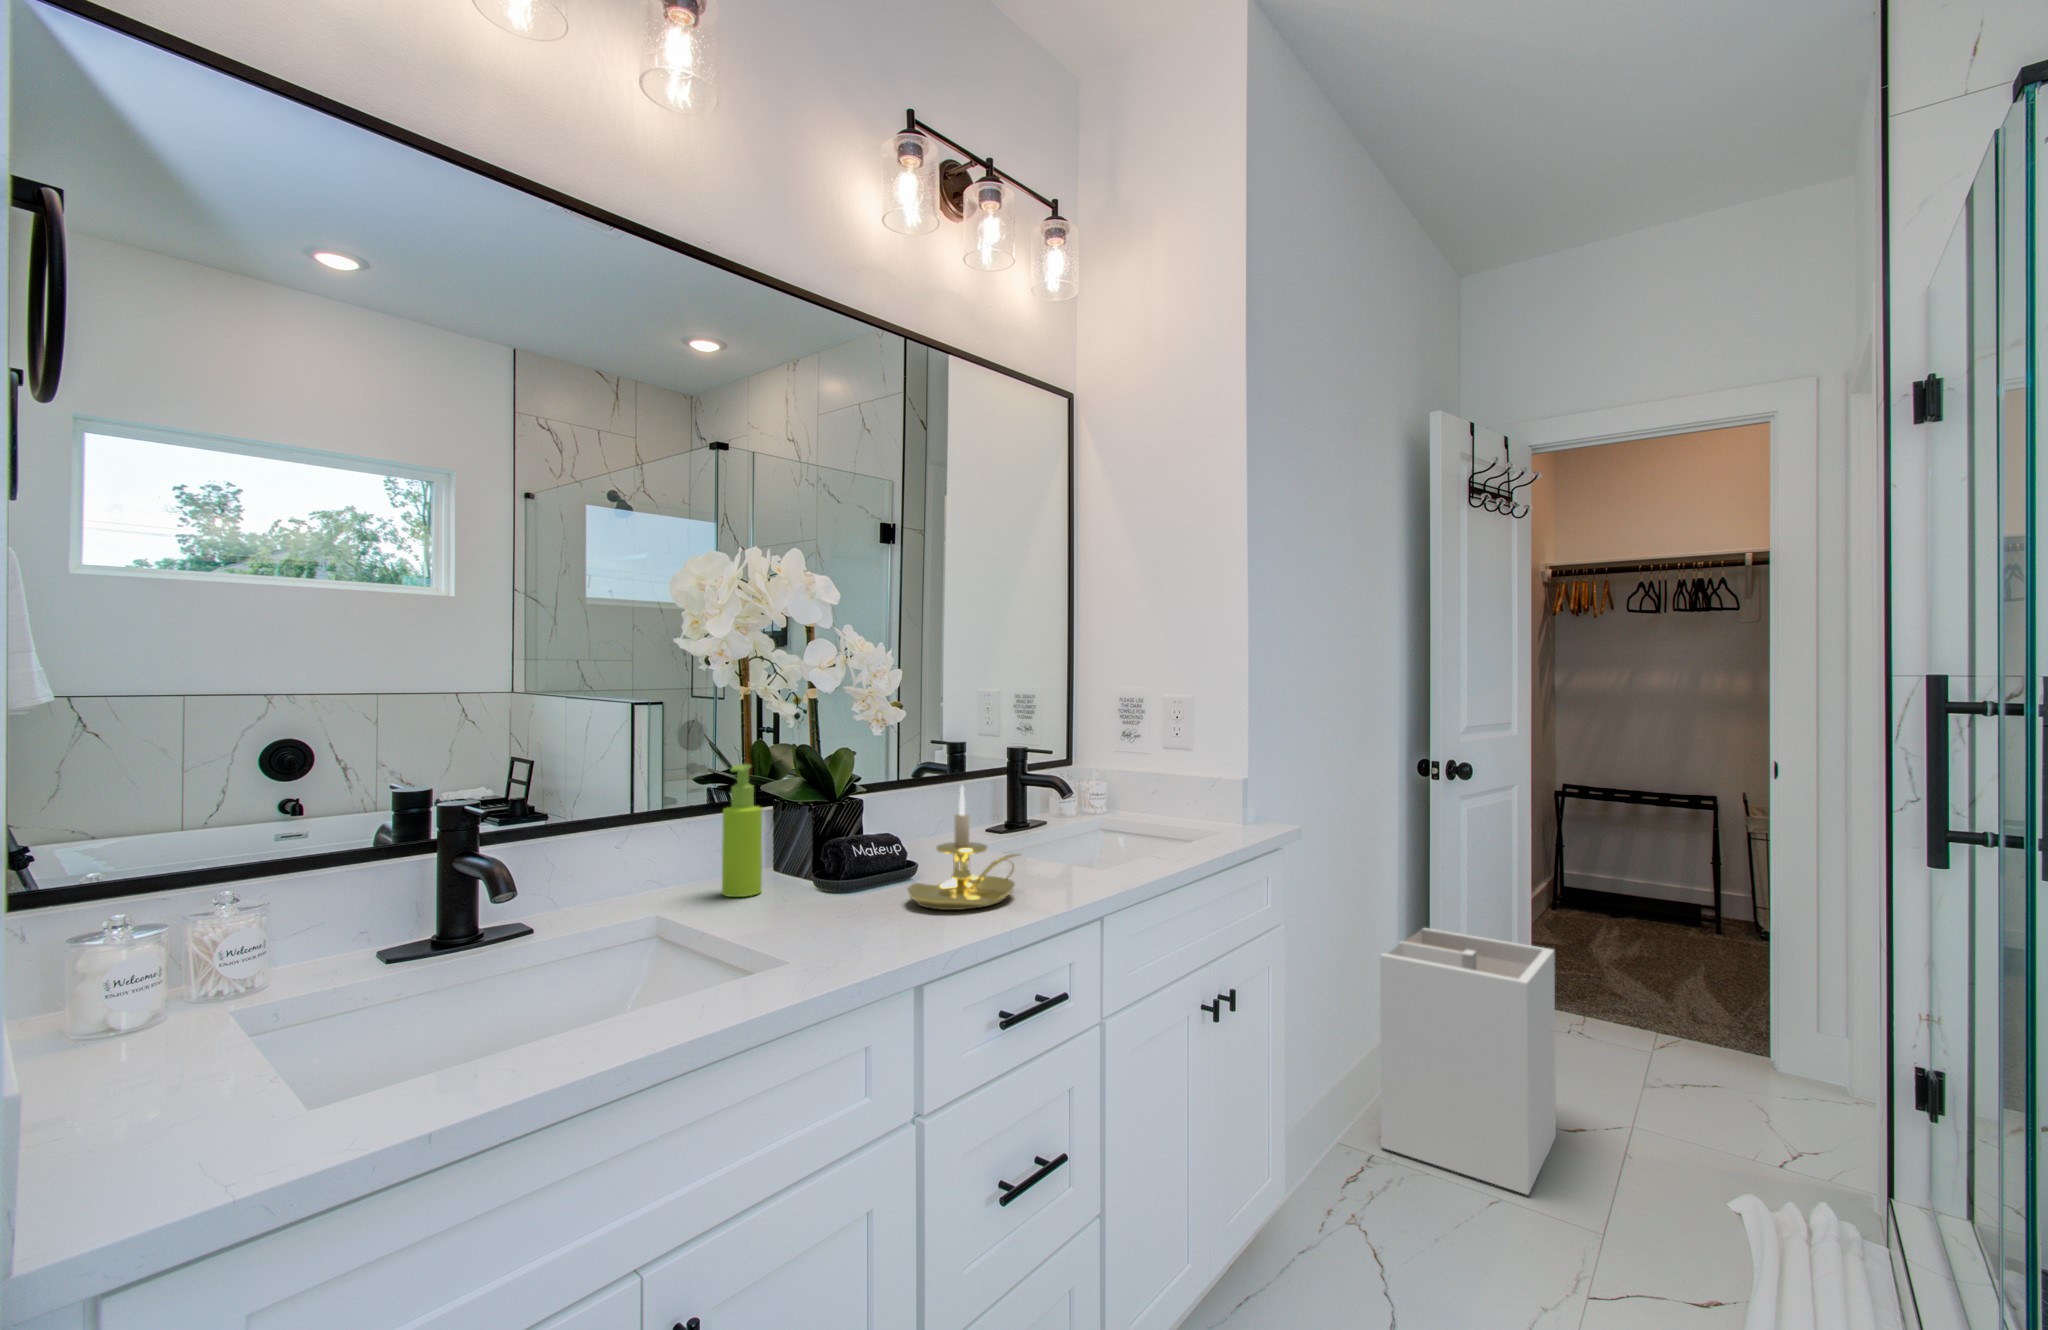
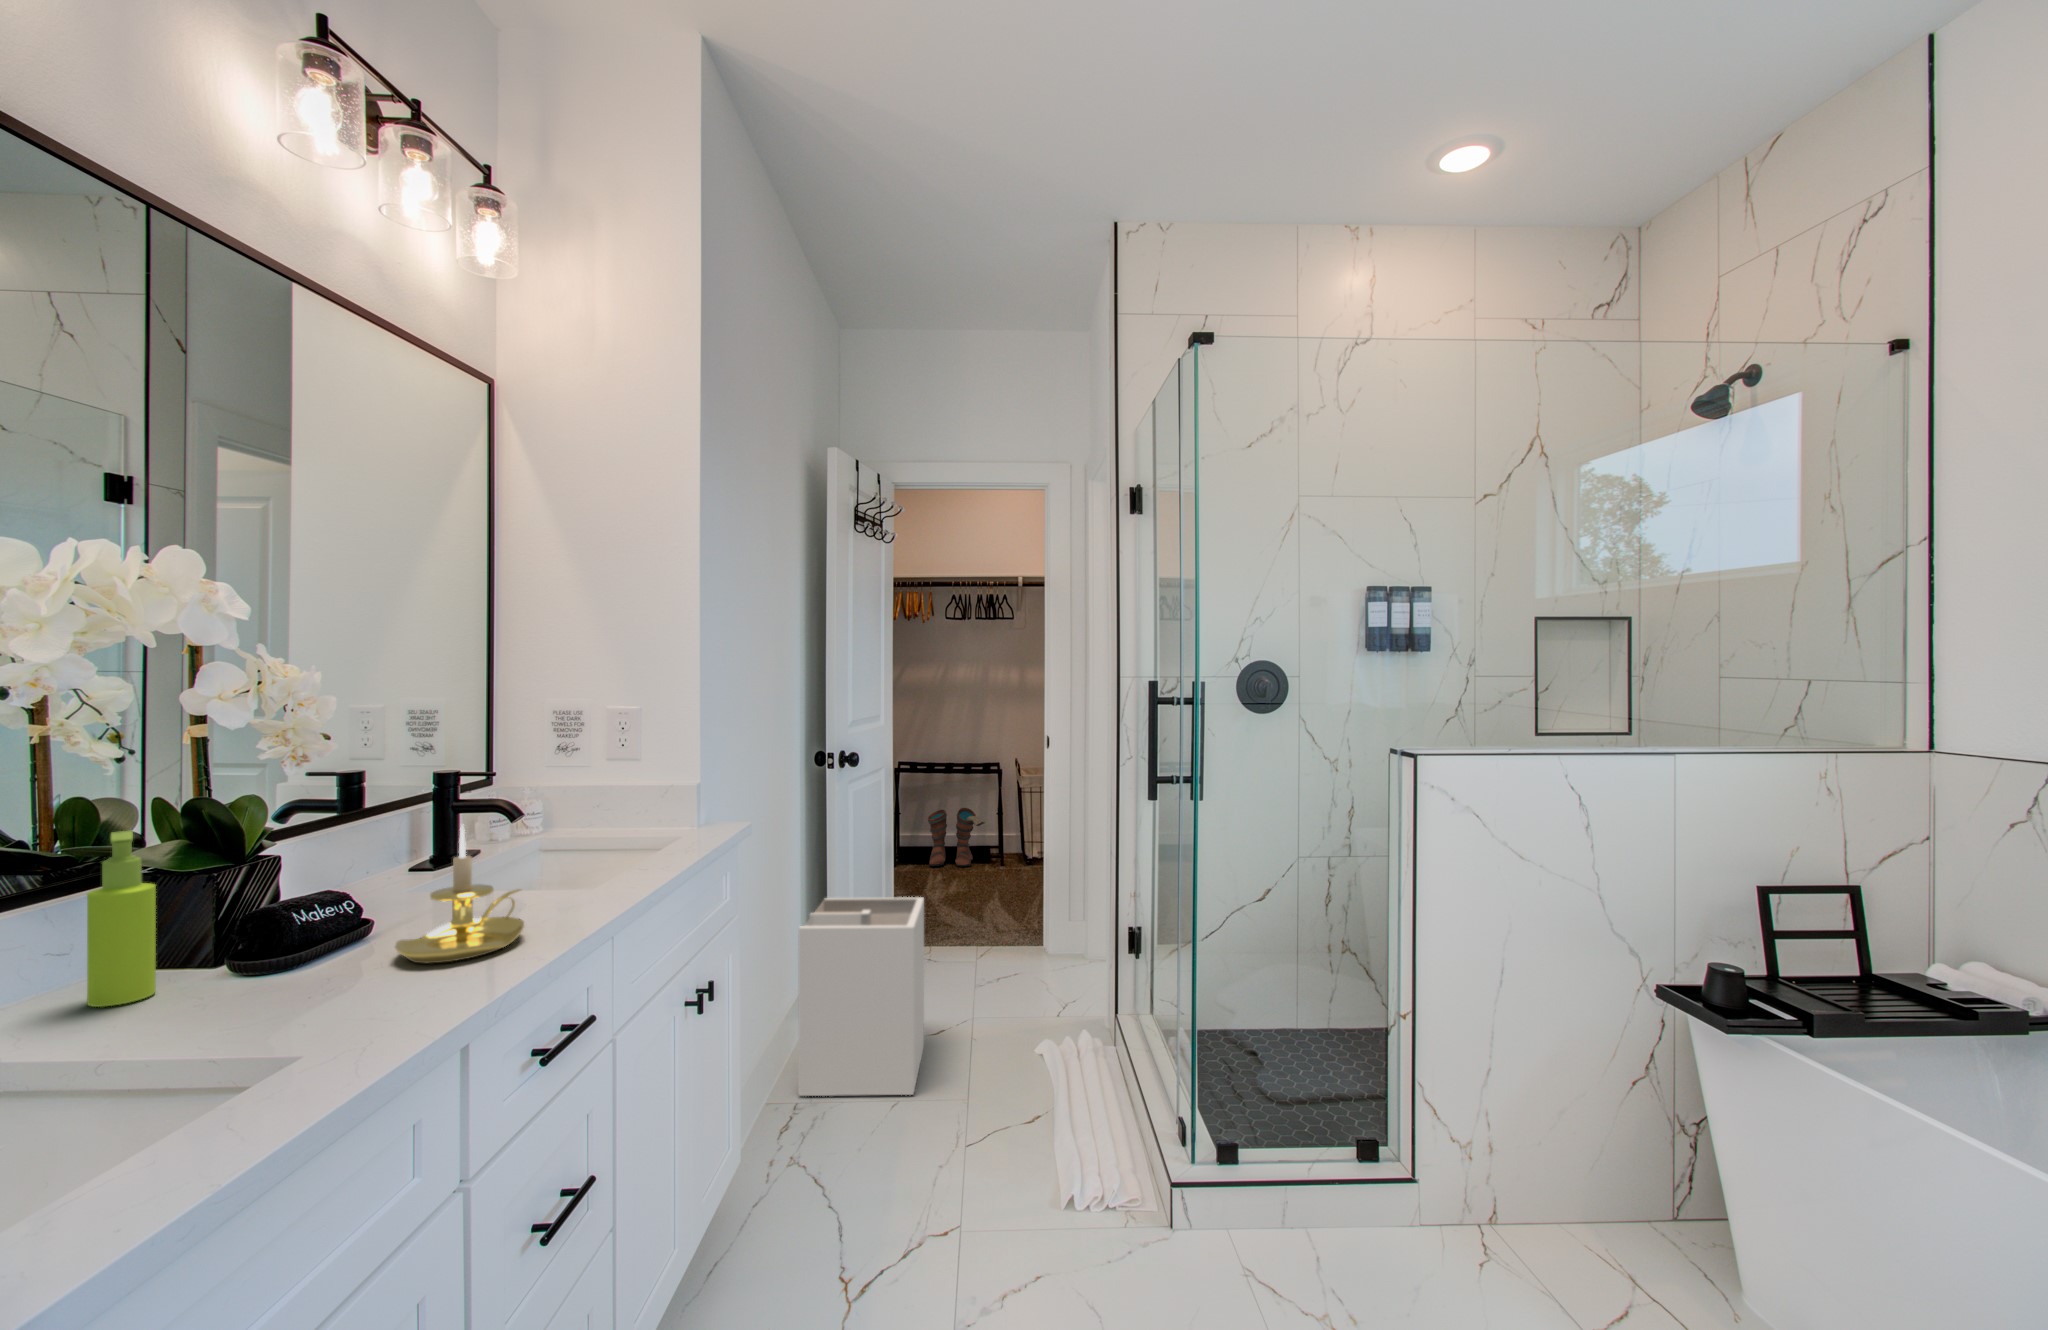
boots: none [1601,849,1688,925] -> present [928,808,985,866]

